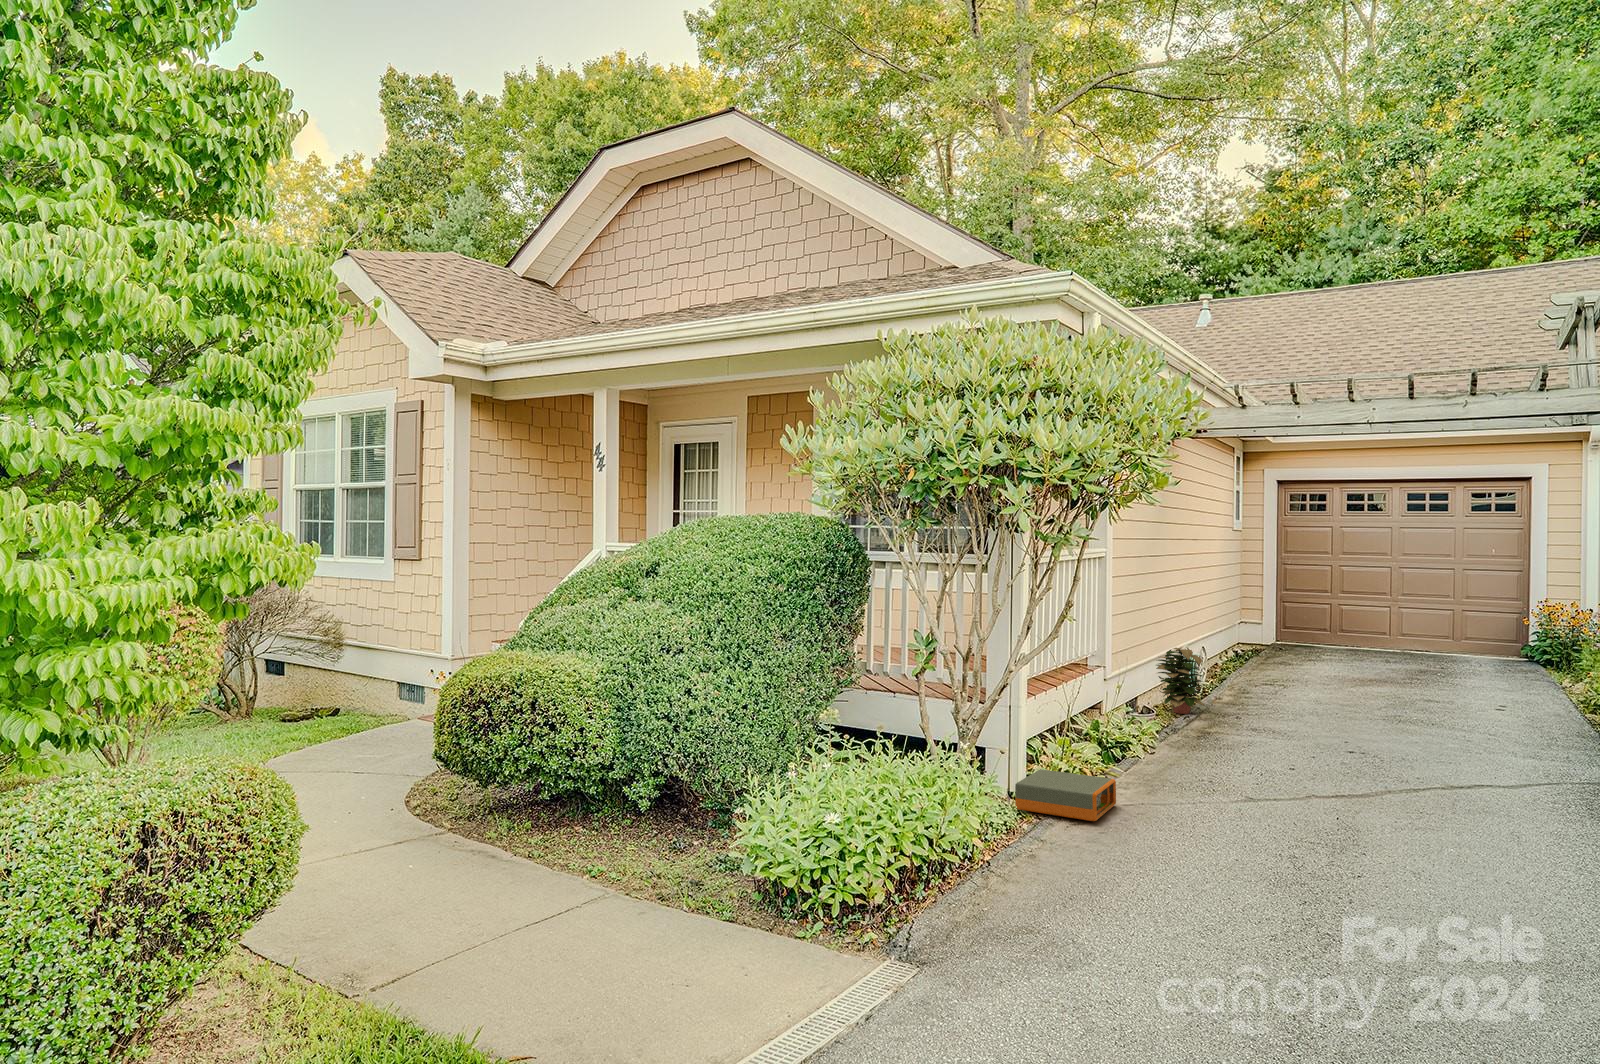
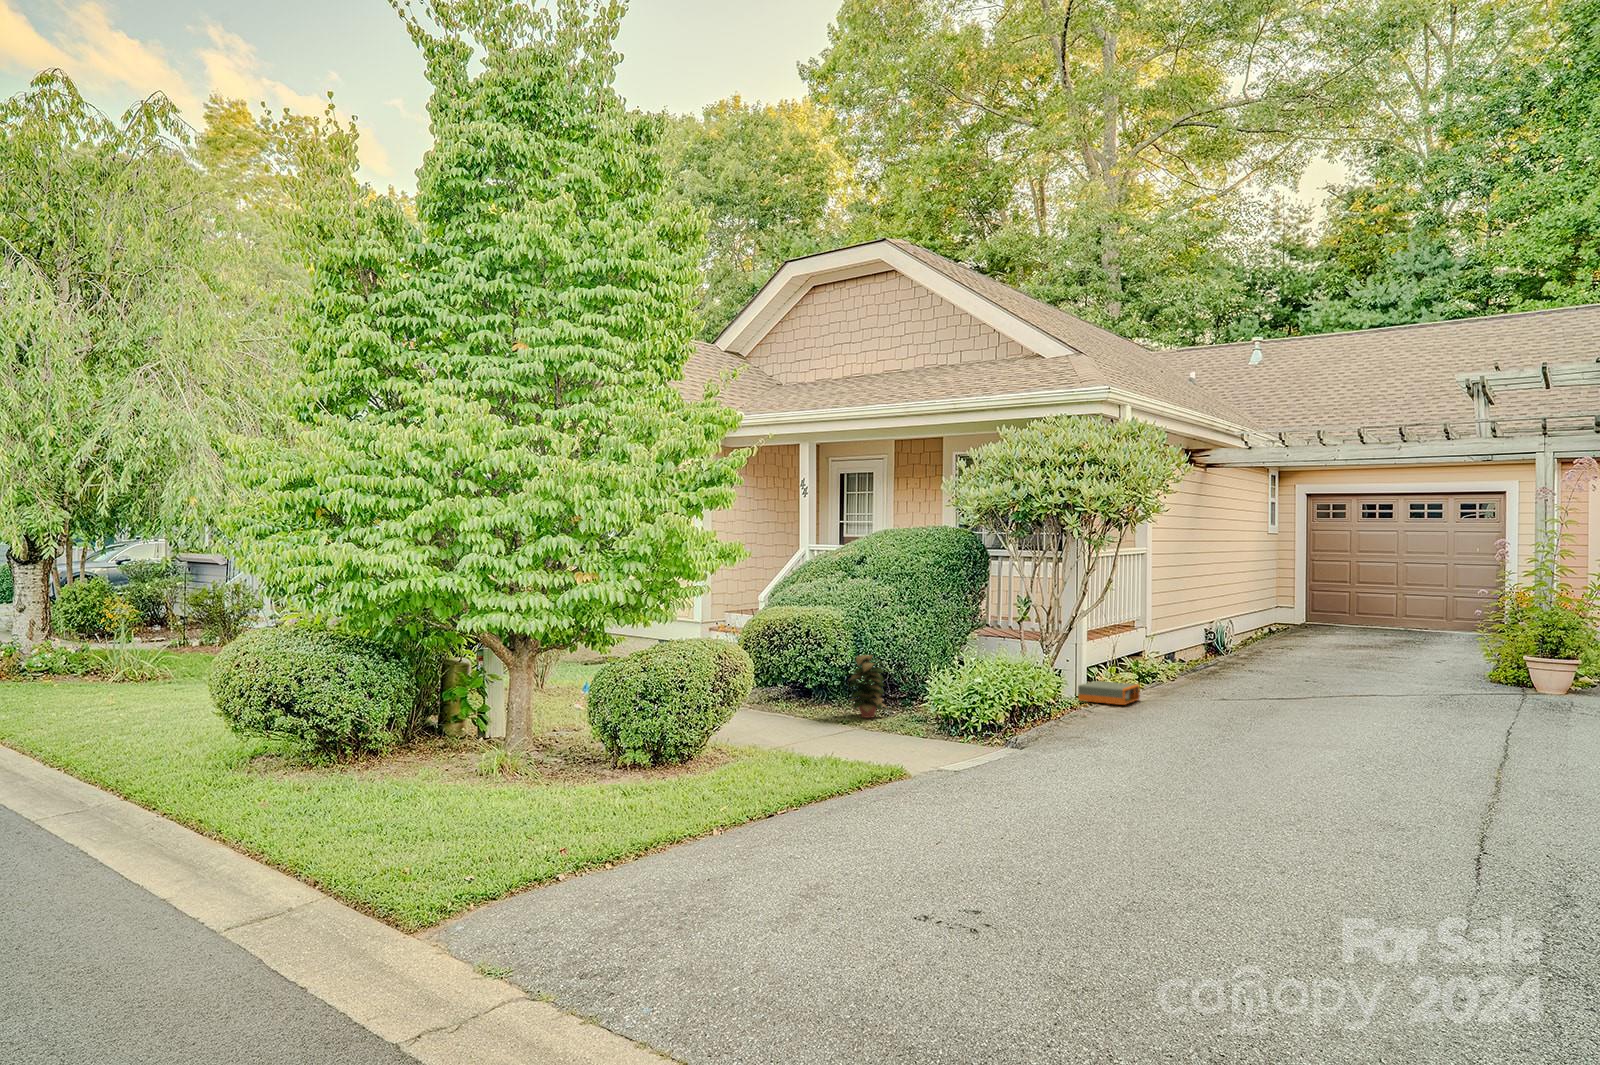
decorative plant: present [1156,648,1205,714] -> present [849,655,886,718]

